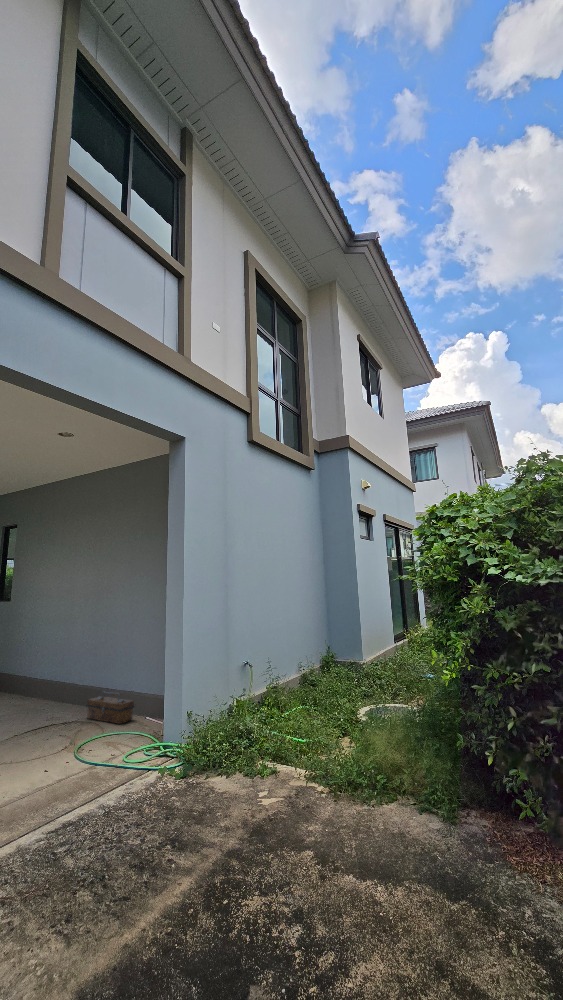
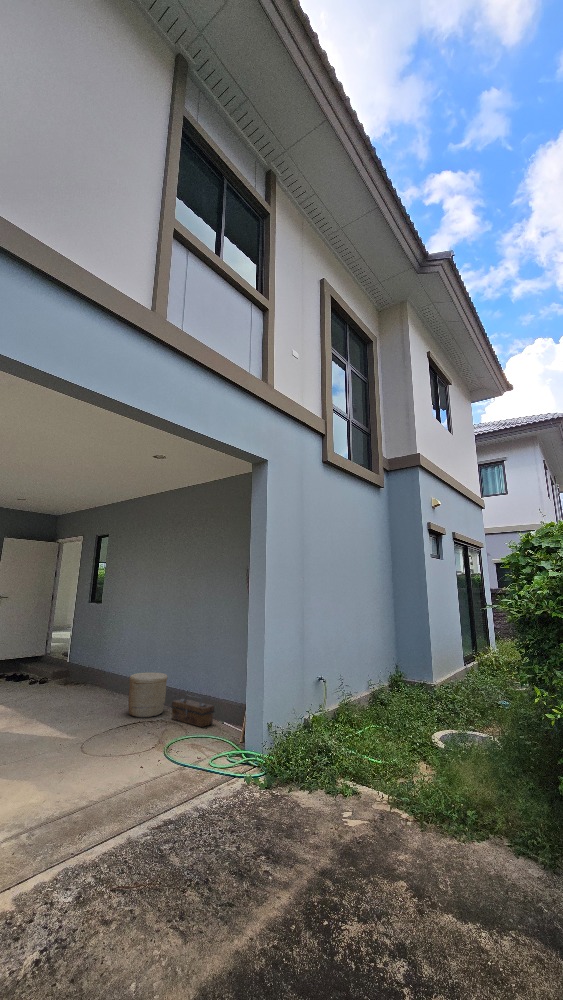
woven basket: none [38,671,83,720] -> present [128,672,168,717]

